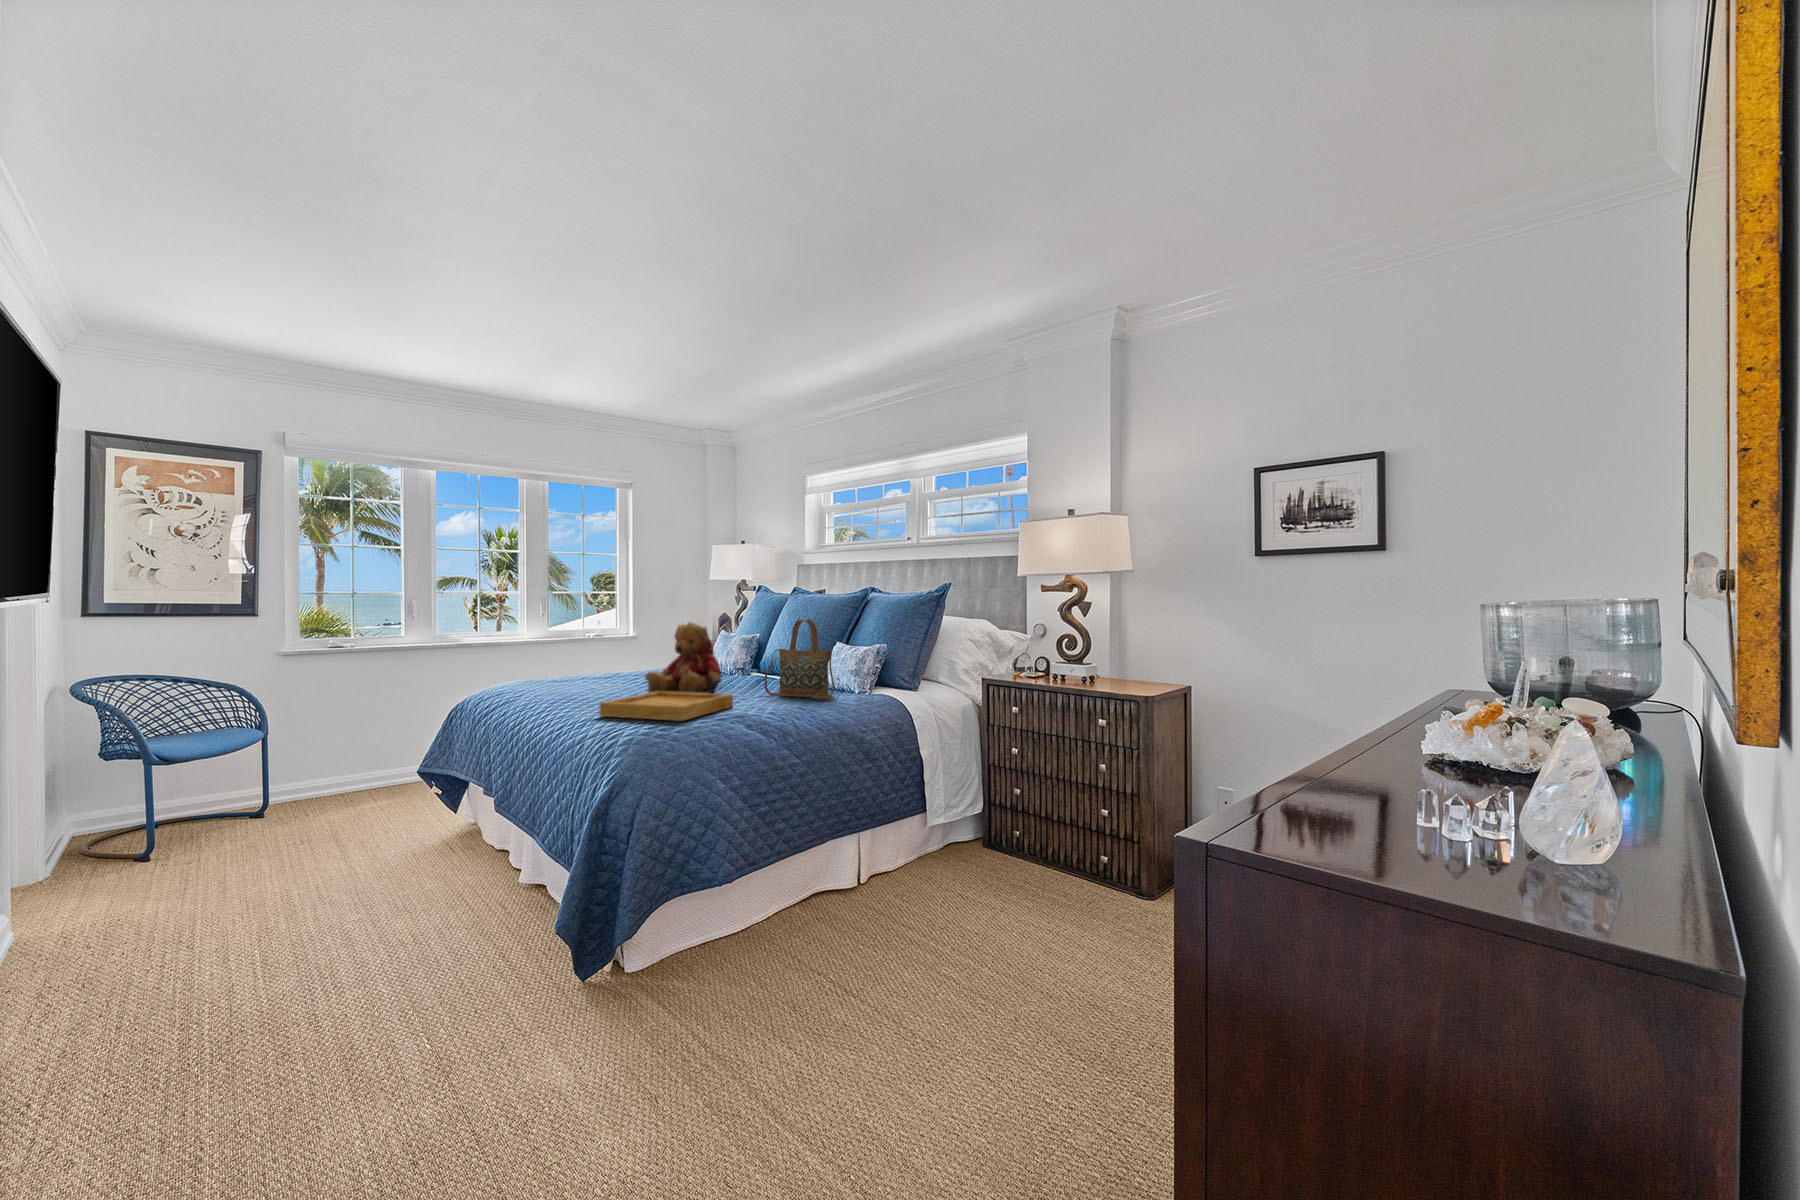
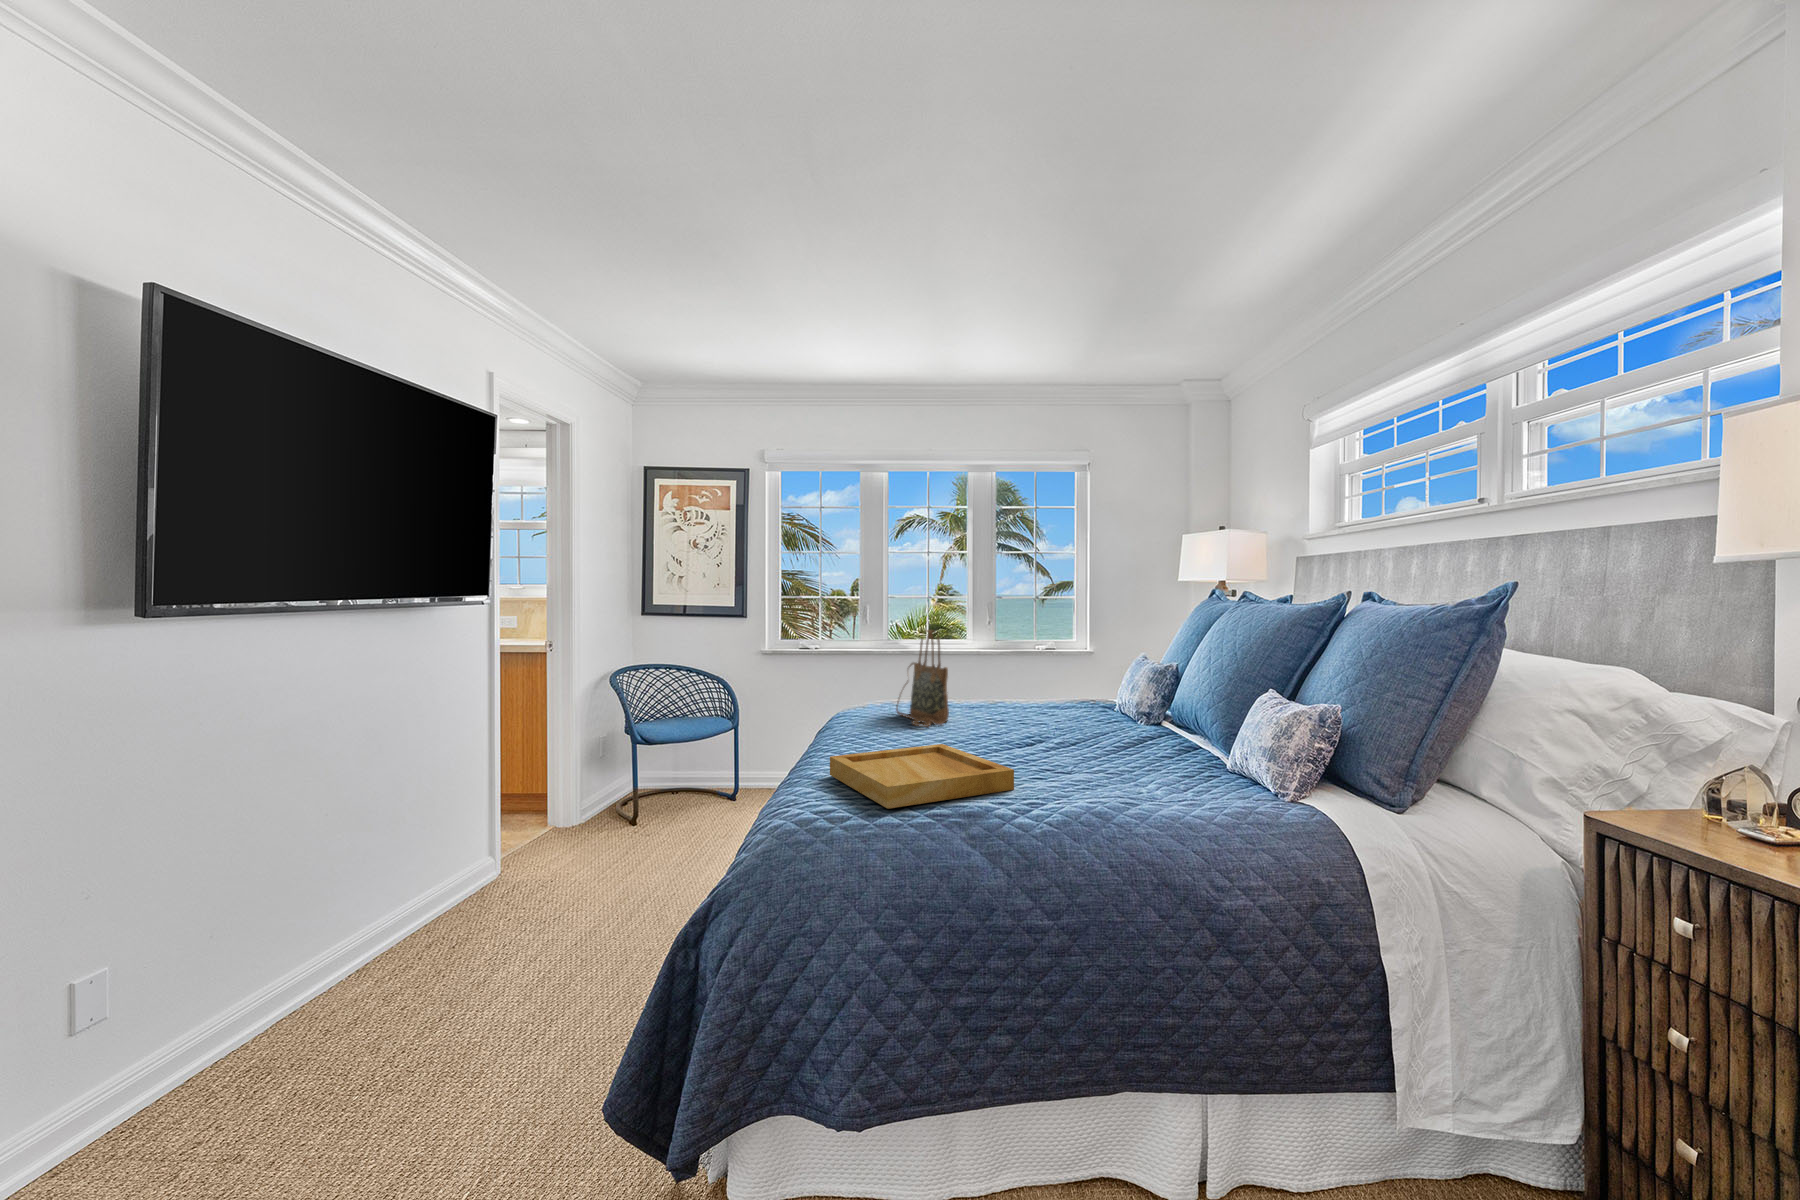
handbag: present [764,619,835,699] -> present [896,630,949,727]
teddy bear: present [645,622,722,693] -> none [961,645,1060,755]

